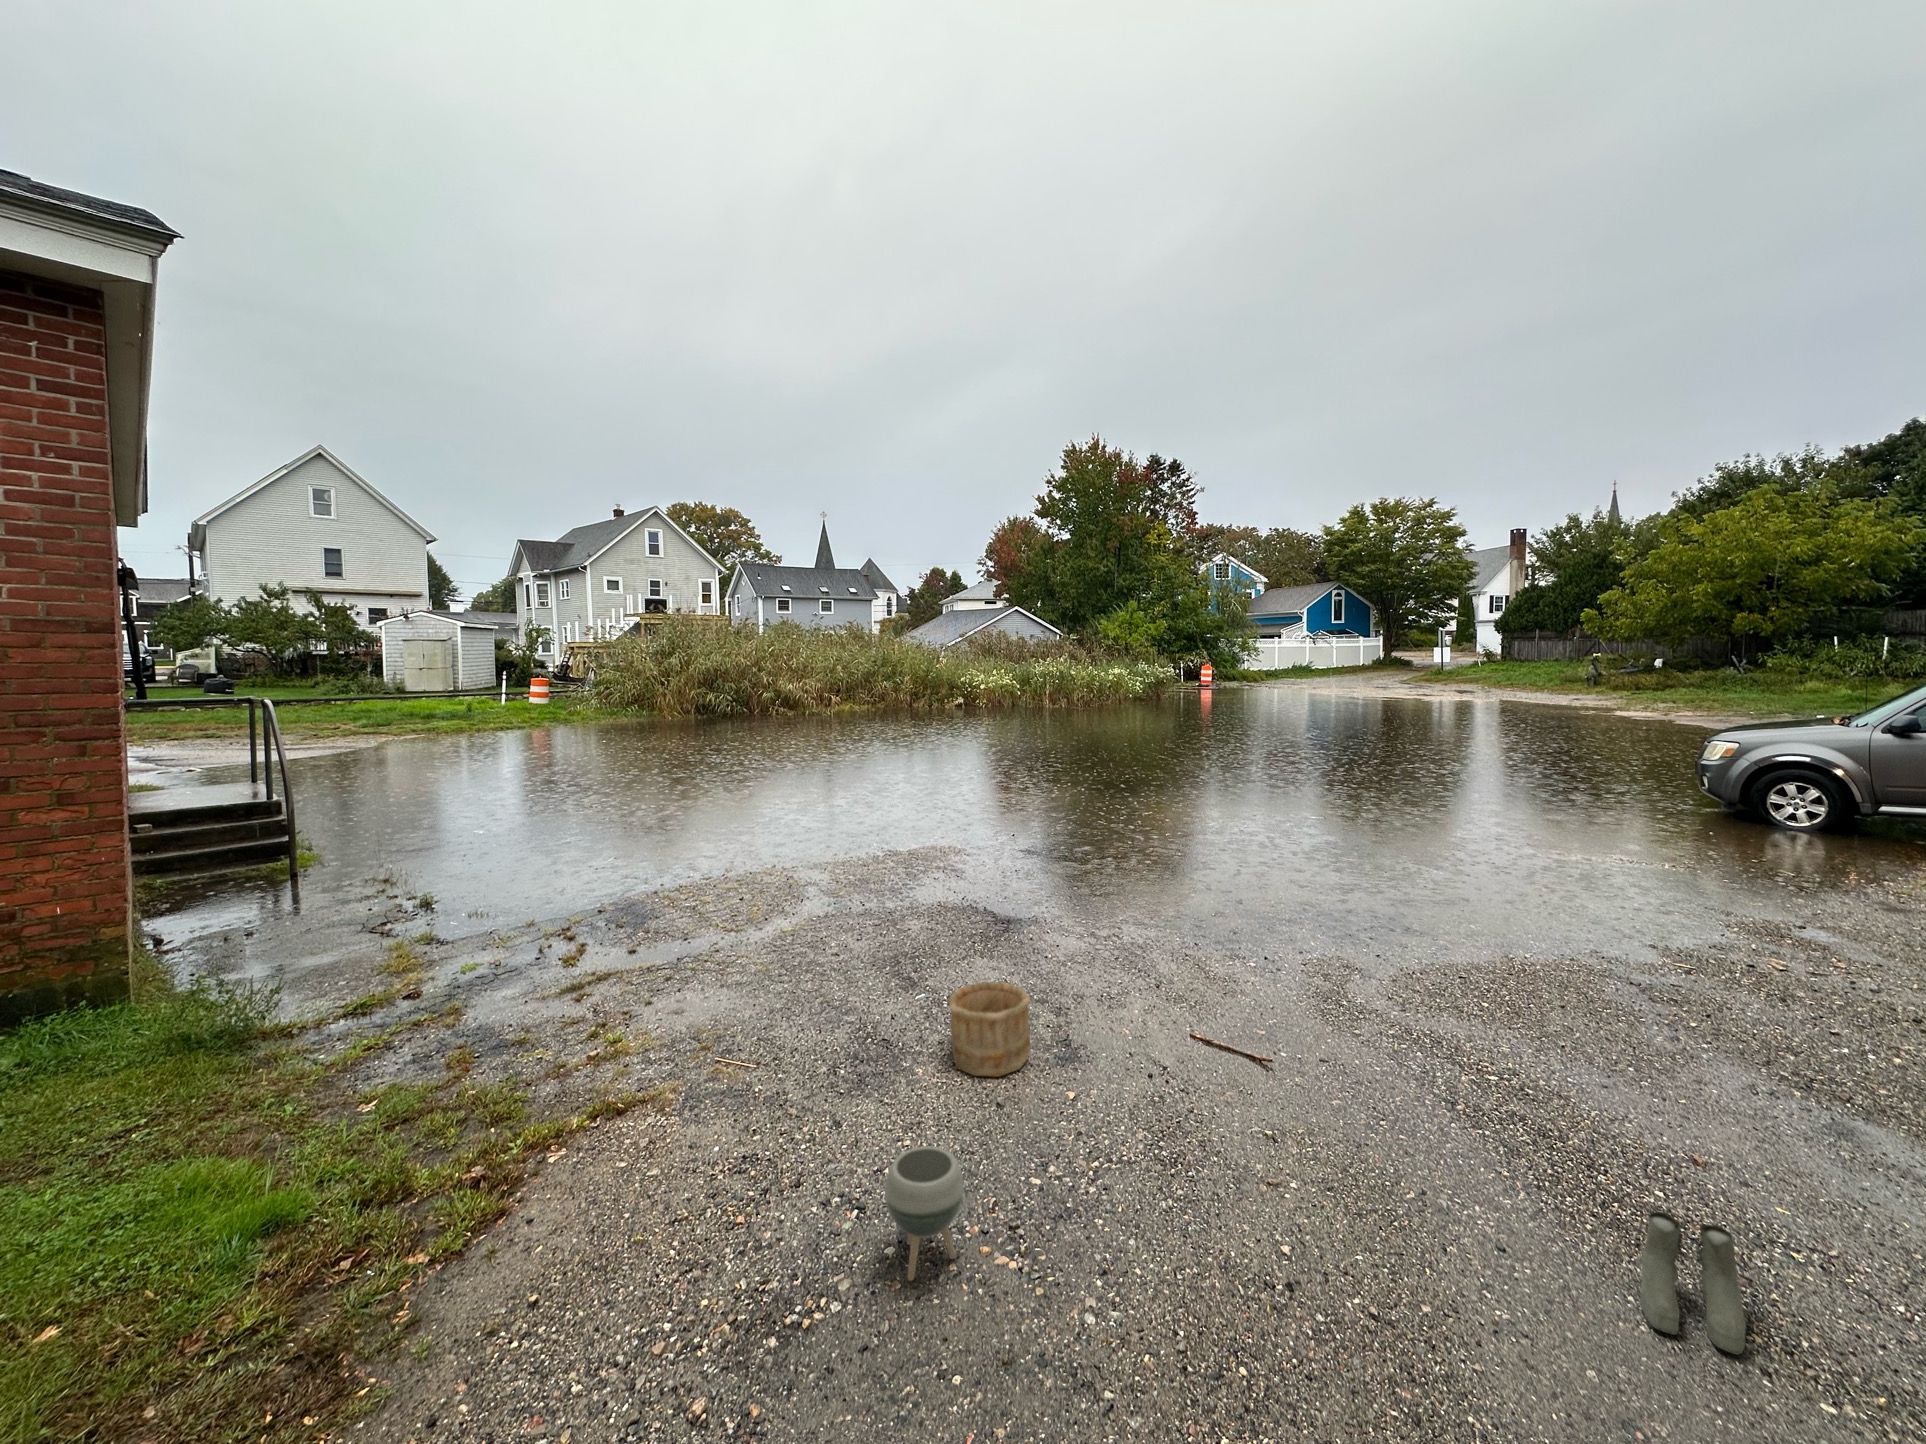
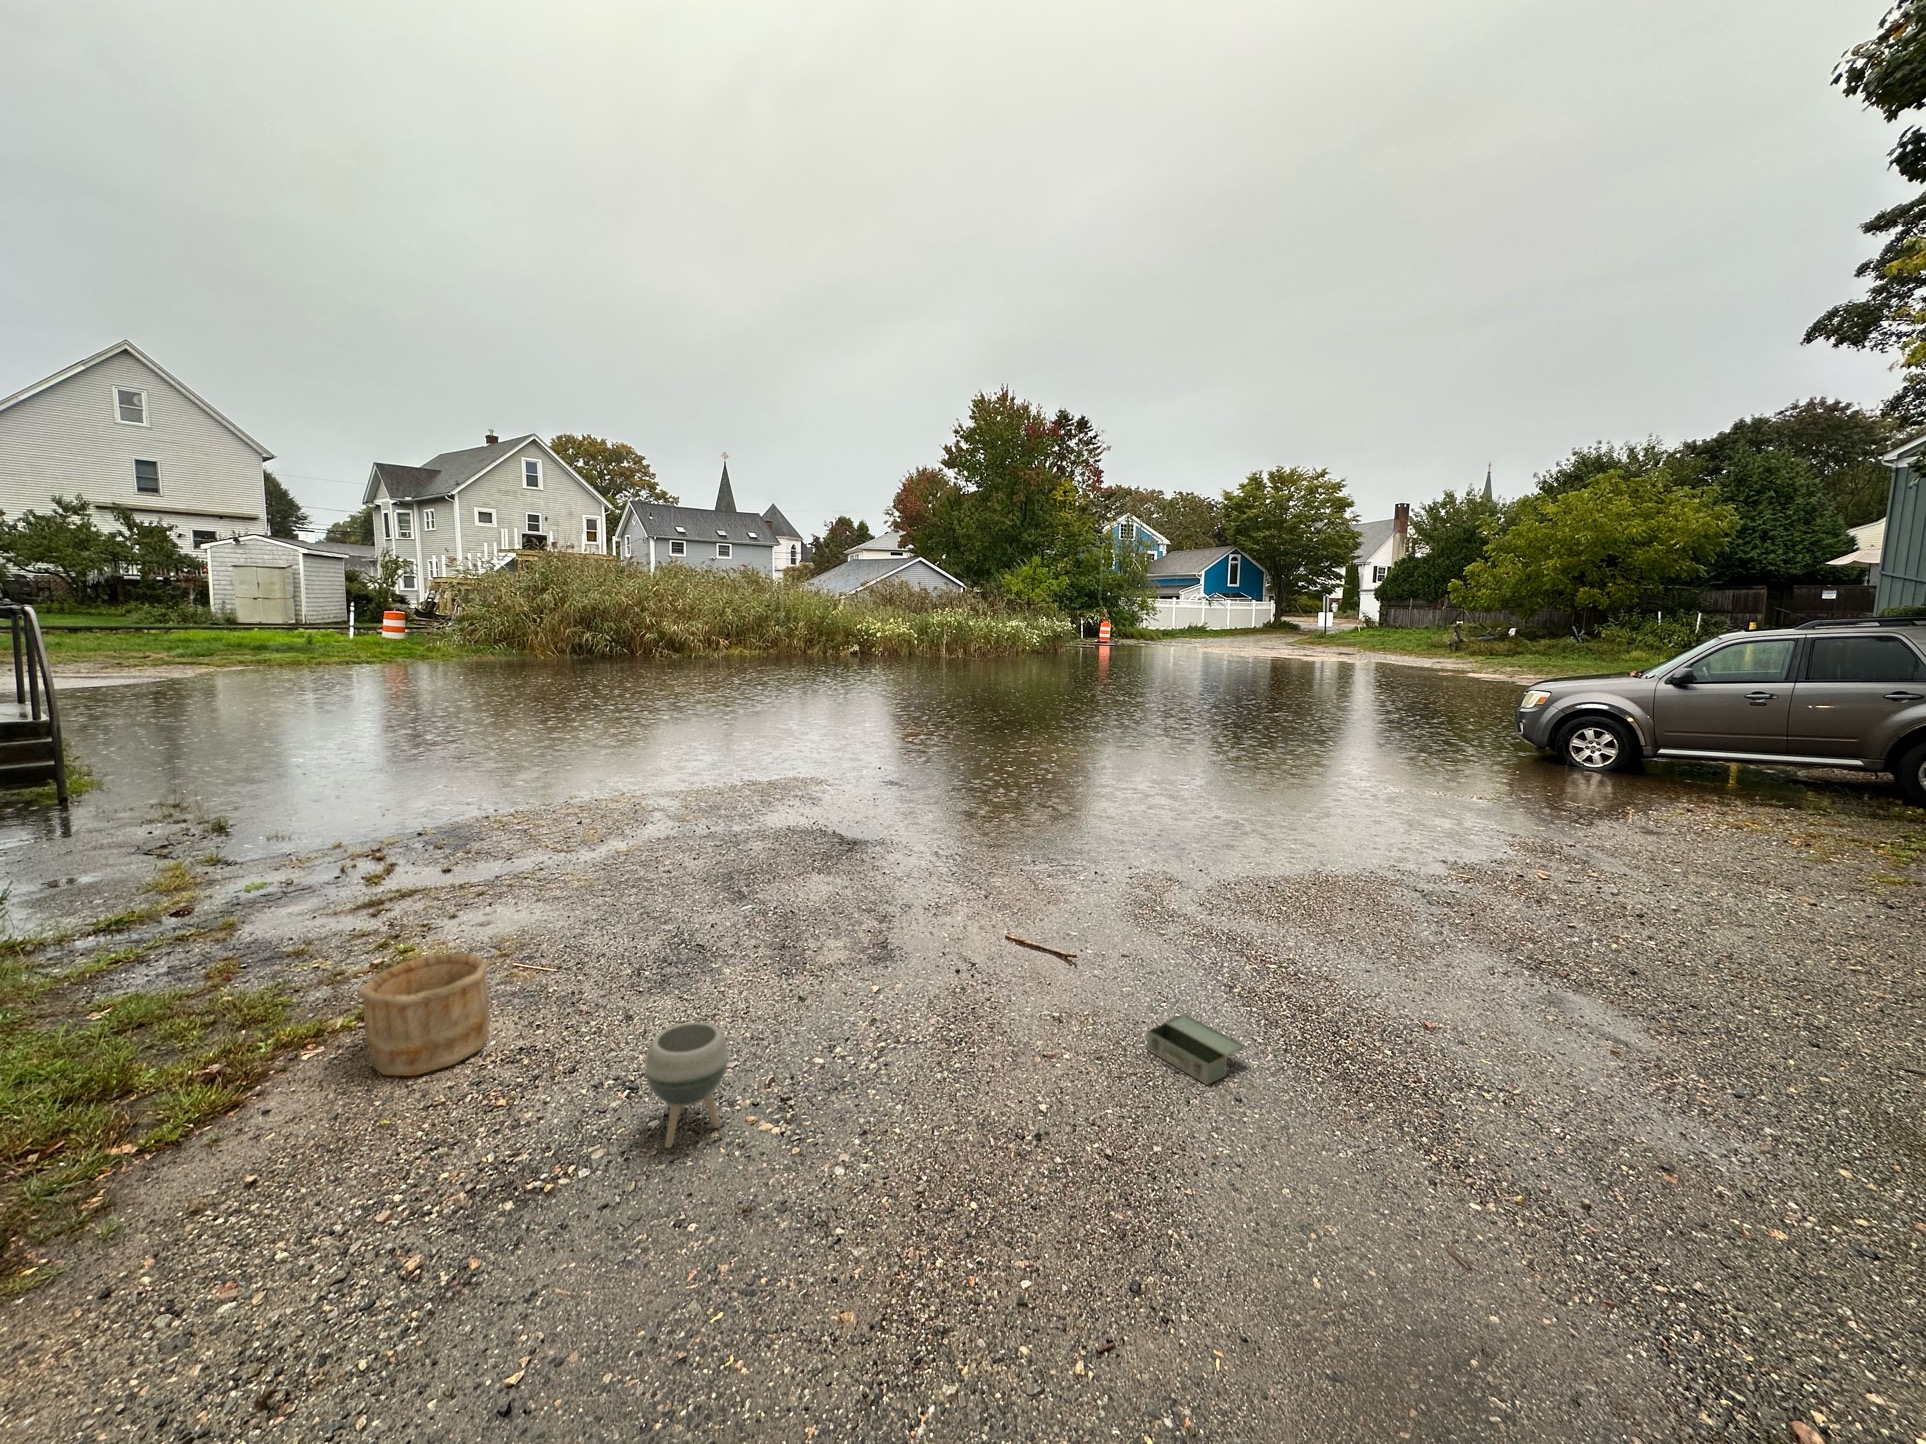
wooden bucket: present [948,982,1031,1077] -> present [358,953,489,1076]
toolbox: none [1380,1141,1496,1229] -> present [1147,1015,1244,1085]
boots: present [1640,1211,1746,1355] -> none [1347,1057,1427,1172]

